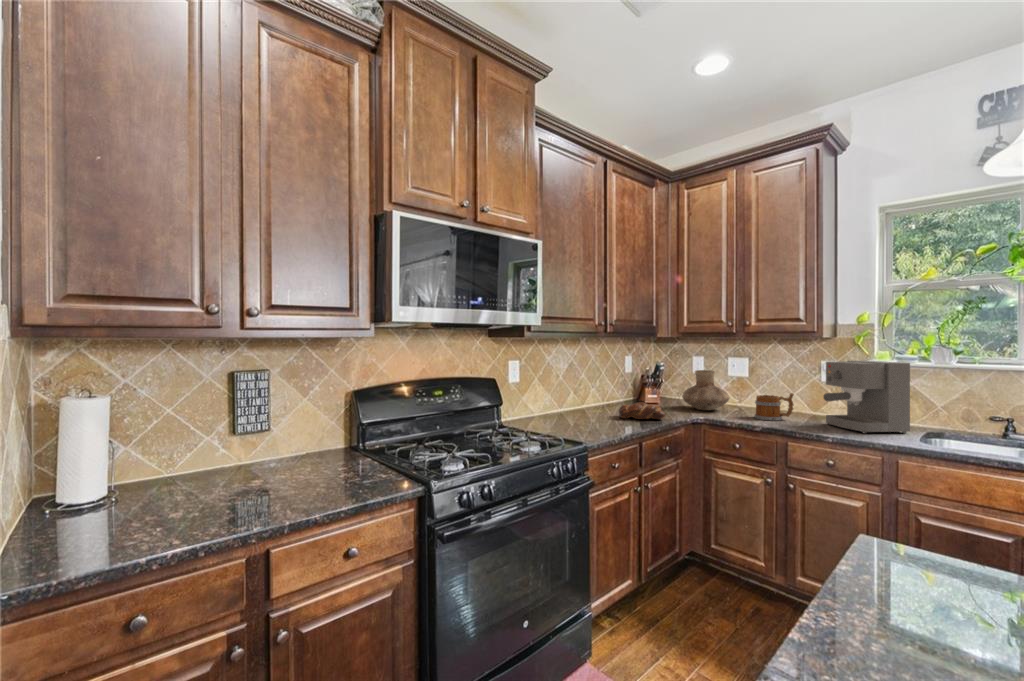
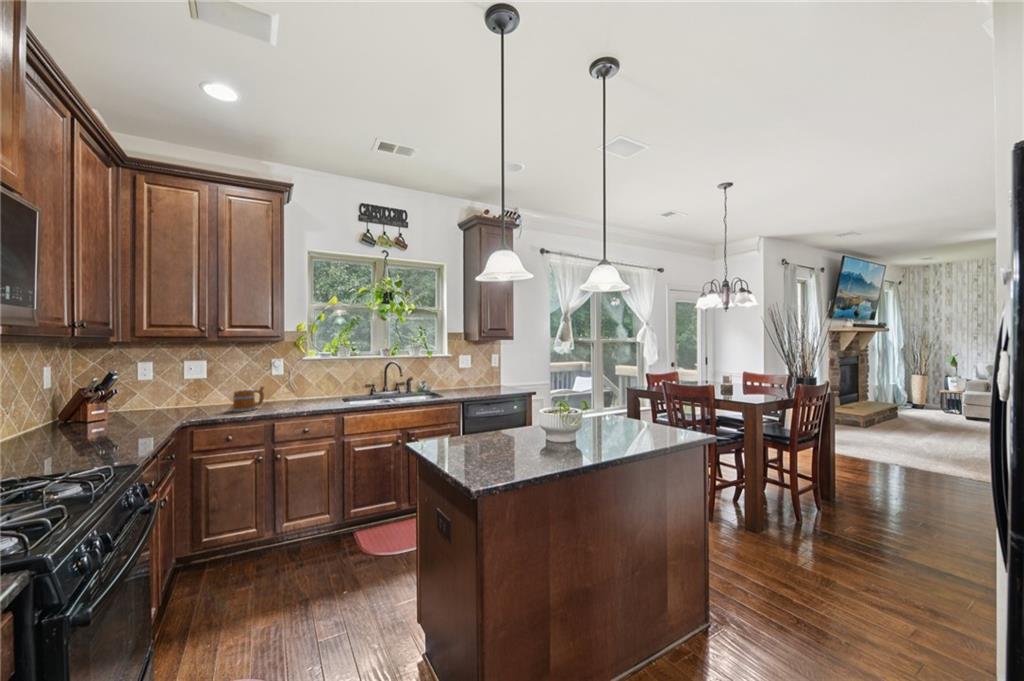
coffee maker: present [824,361,910,433] -> none [288,357,338,406]
vase: present [682,370,729,410] -> none [144,375,201,415]
bread loaf: present [619,402,666,419] -> none [90,416,160,440]

